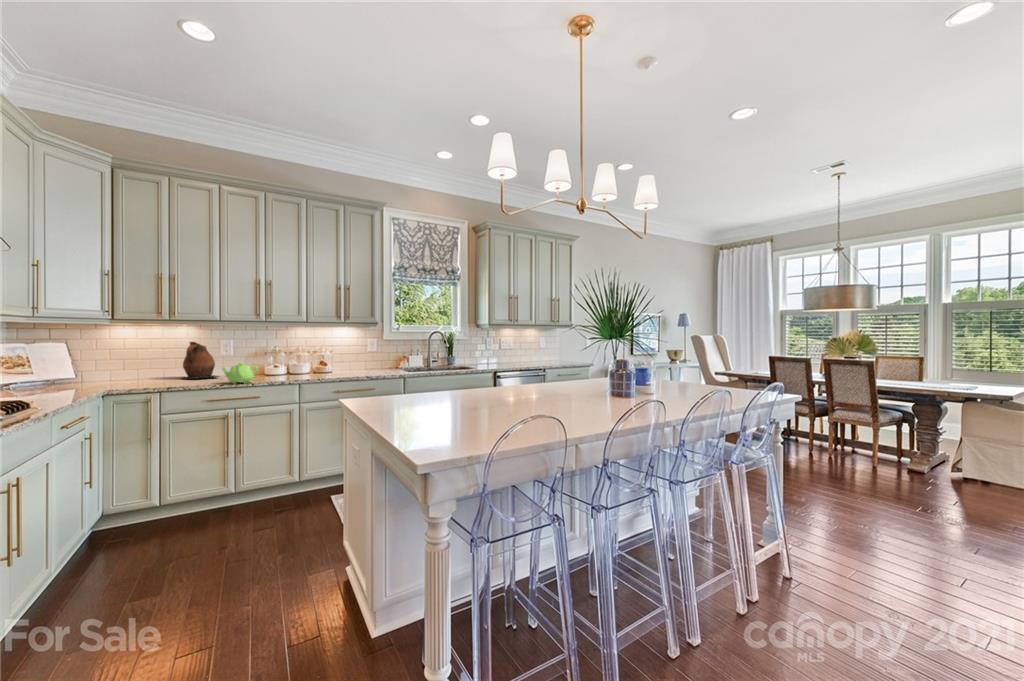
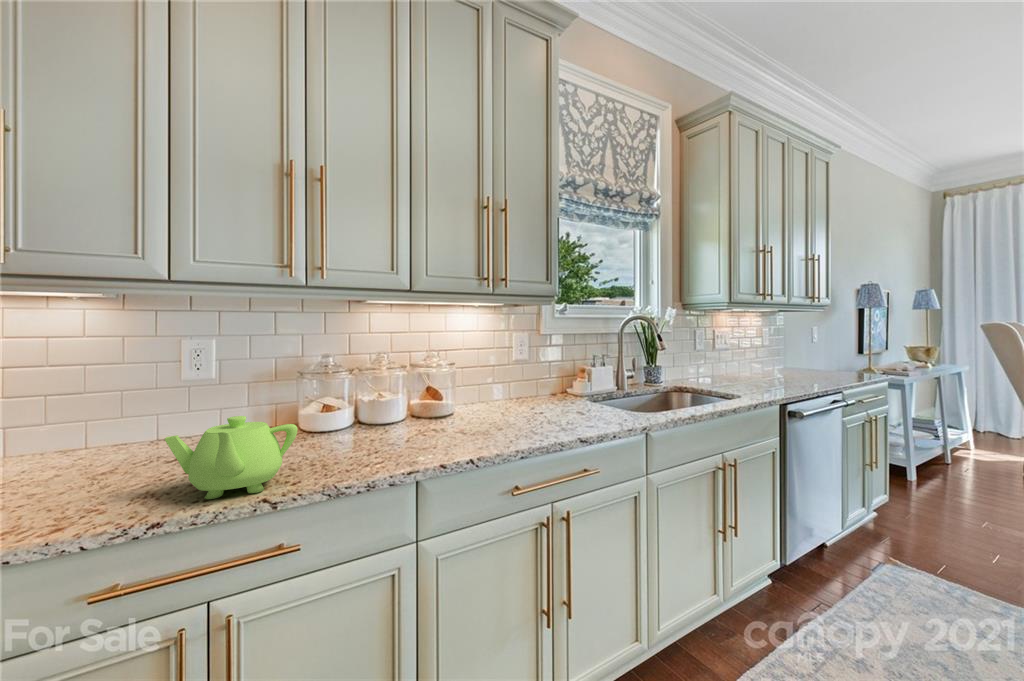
ceramic pitcher: present [183,342,218,379] -> none [45,345,179,465]

